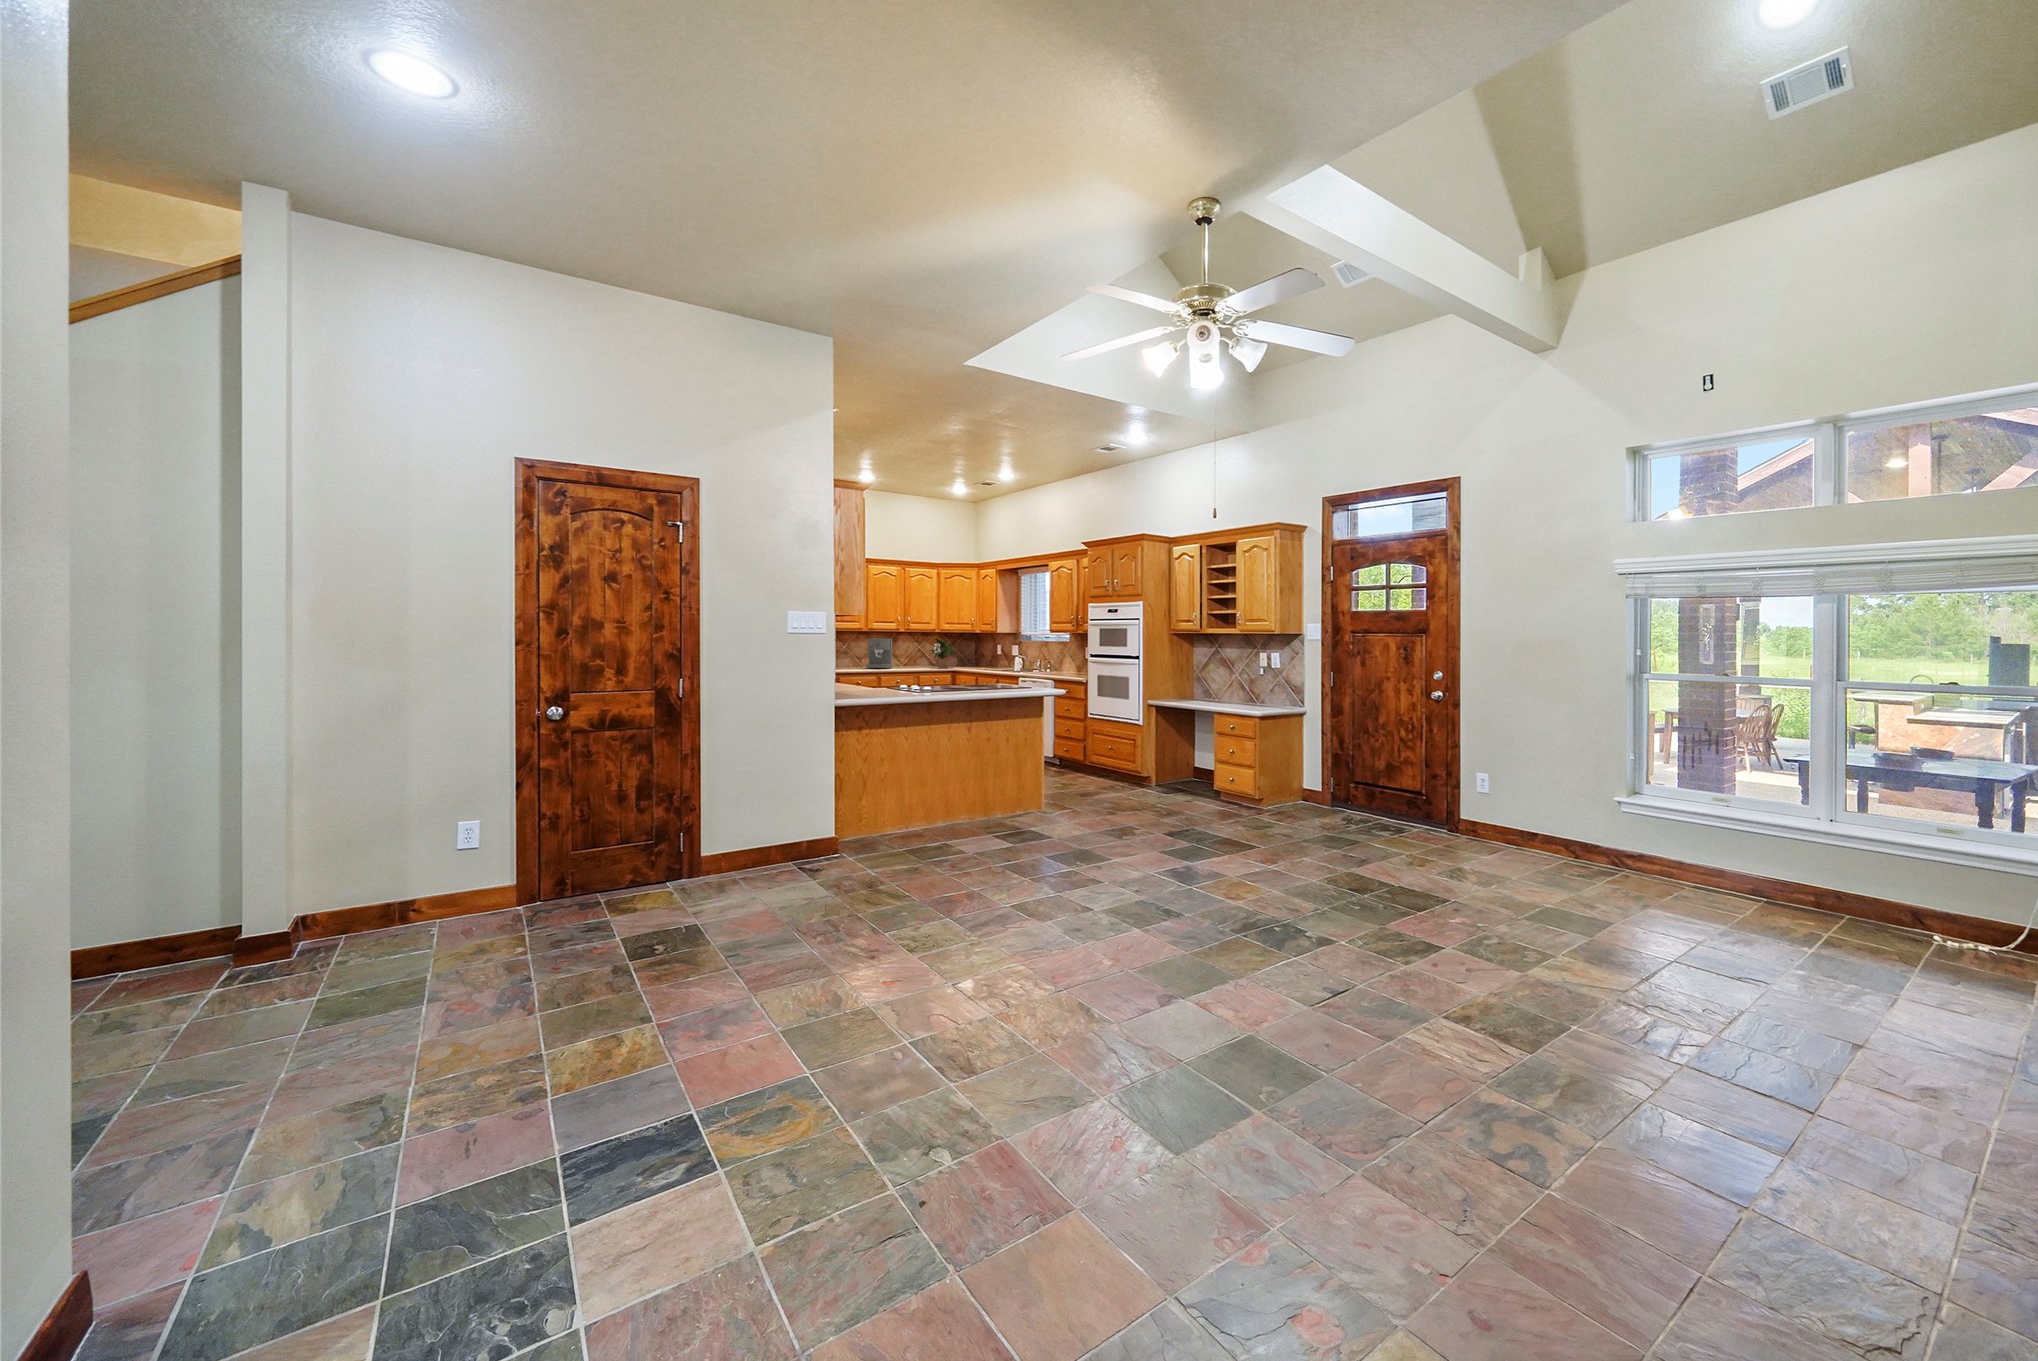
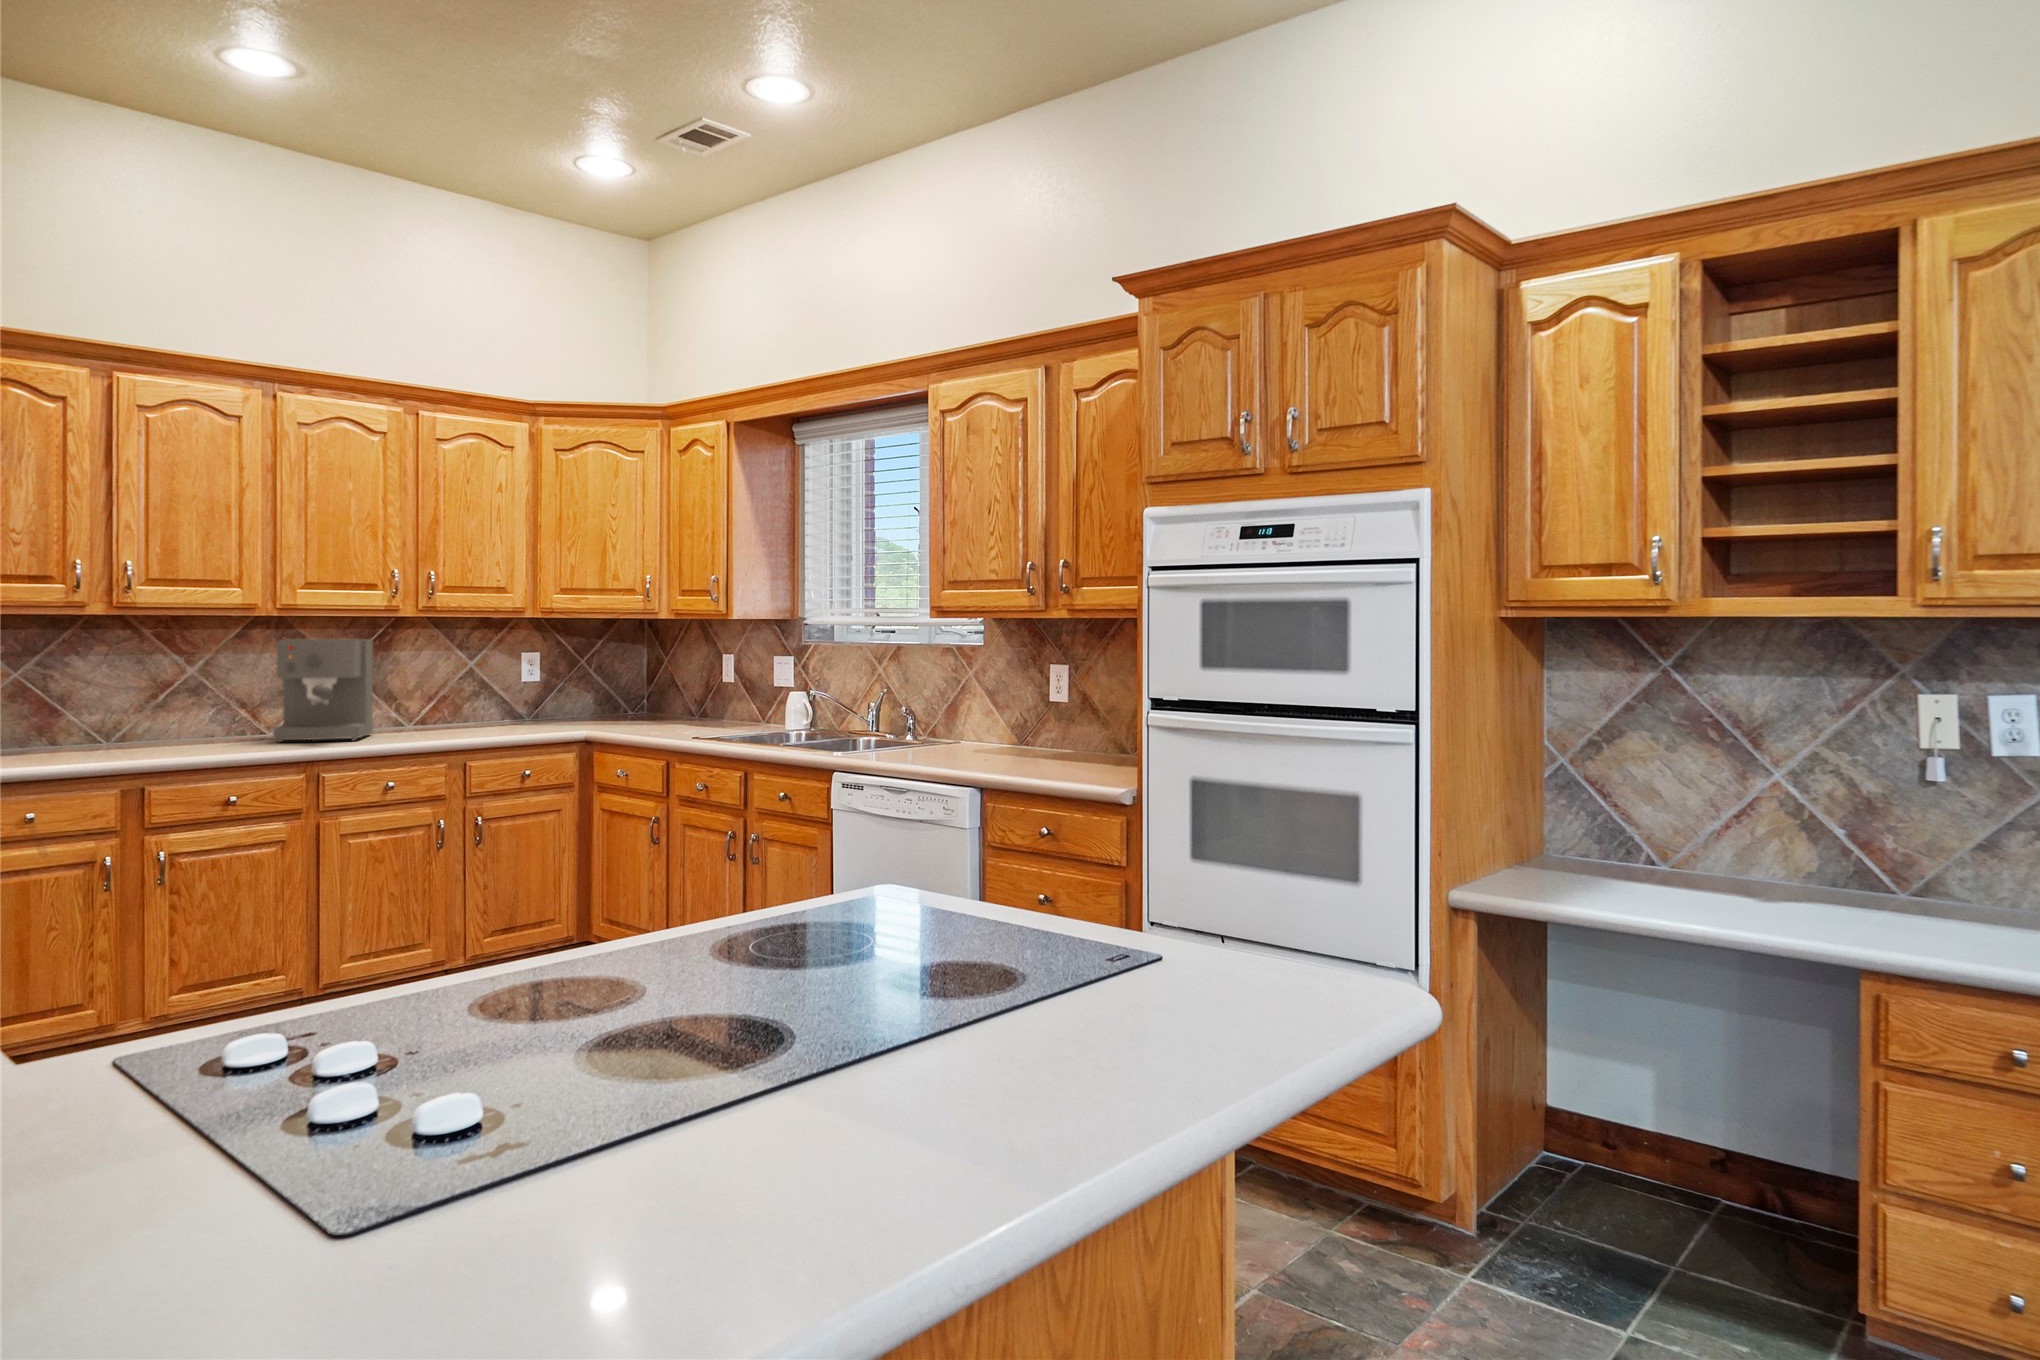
potted plant: present [930,639,958,668] -> none [500,638,606,733]

